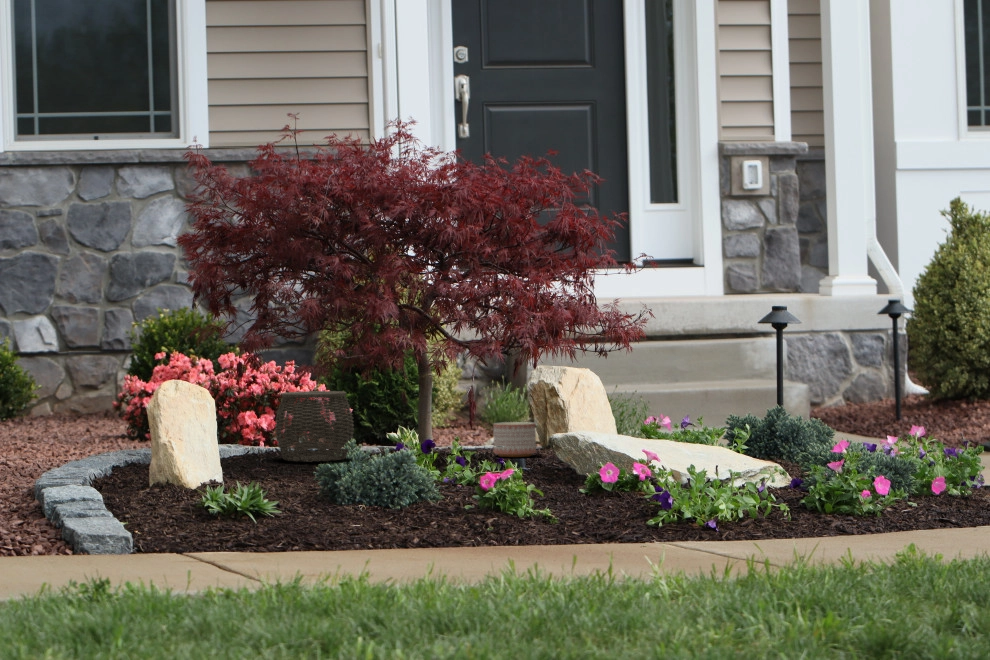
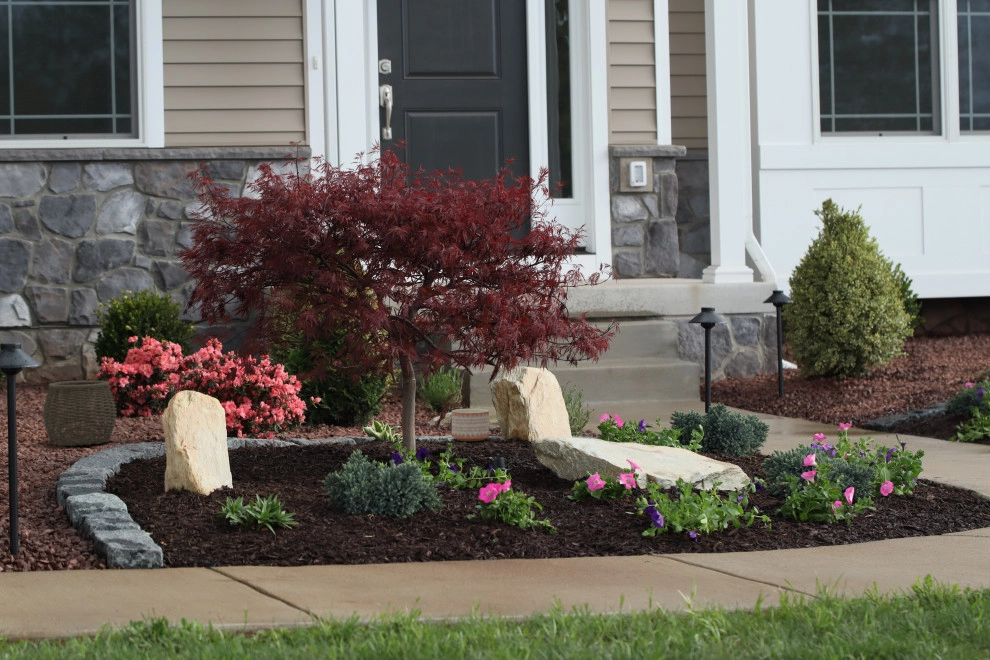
woven basket: present [275,391,354,462] -> present [43,381,117,446]

